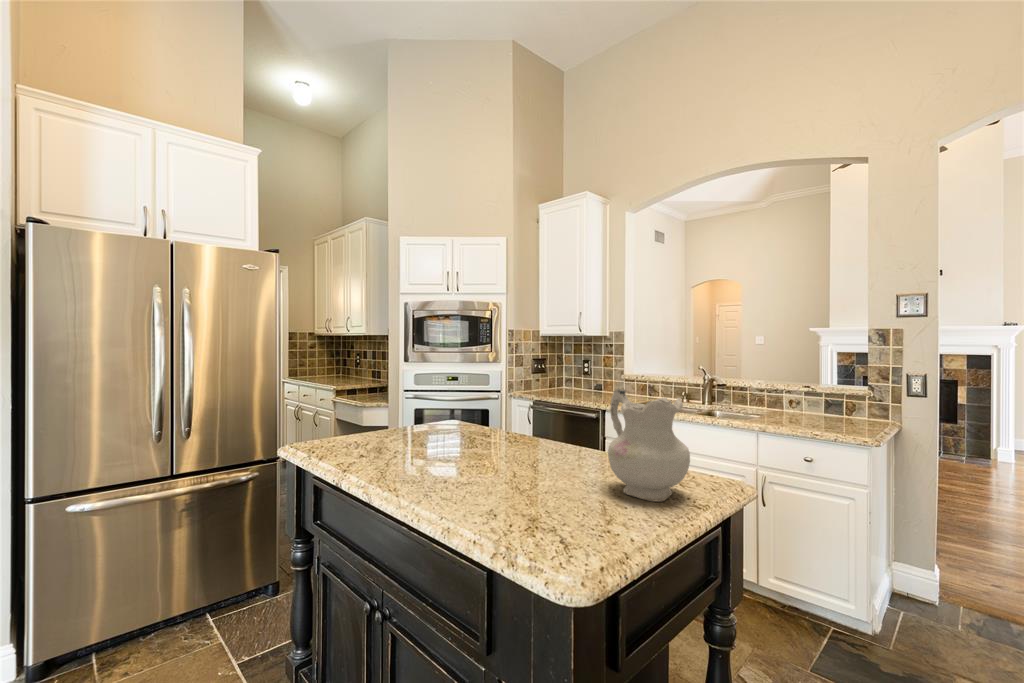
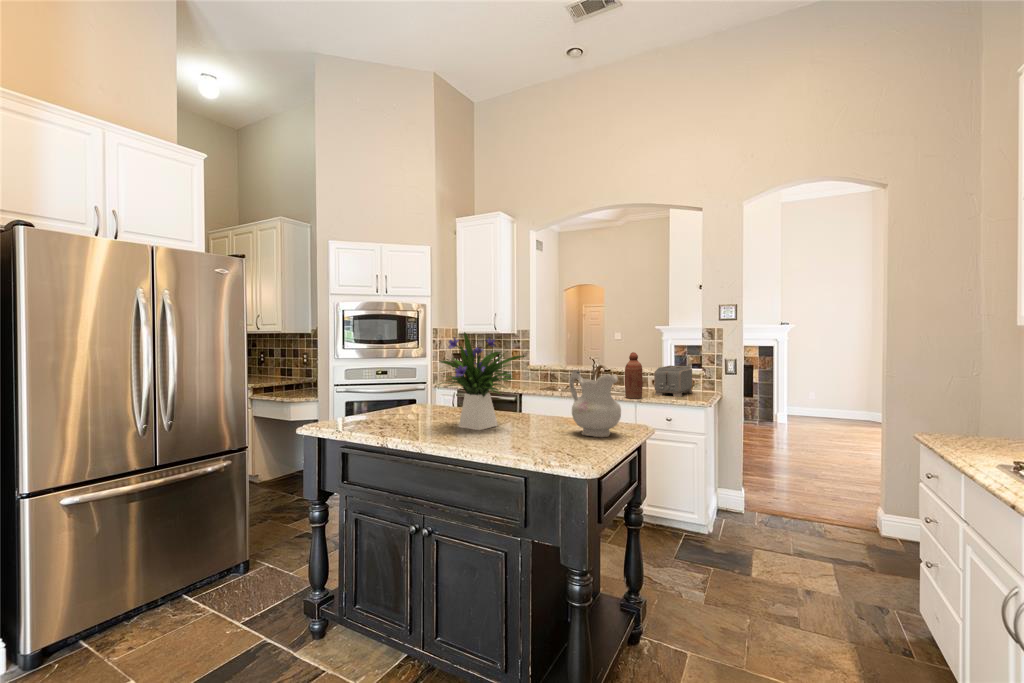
flower arrangement: none [416,329,549,470] -> present [440,332,526,430]
bottle: none [742,361,768,426] -> present [625,352,643,399]
toaster: none [789,381,852,427] -> present [654,366,692,397]

